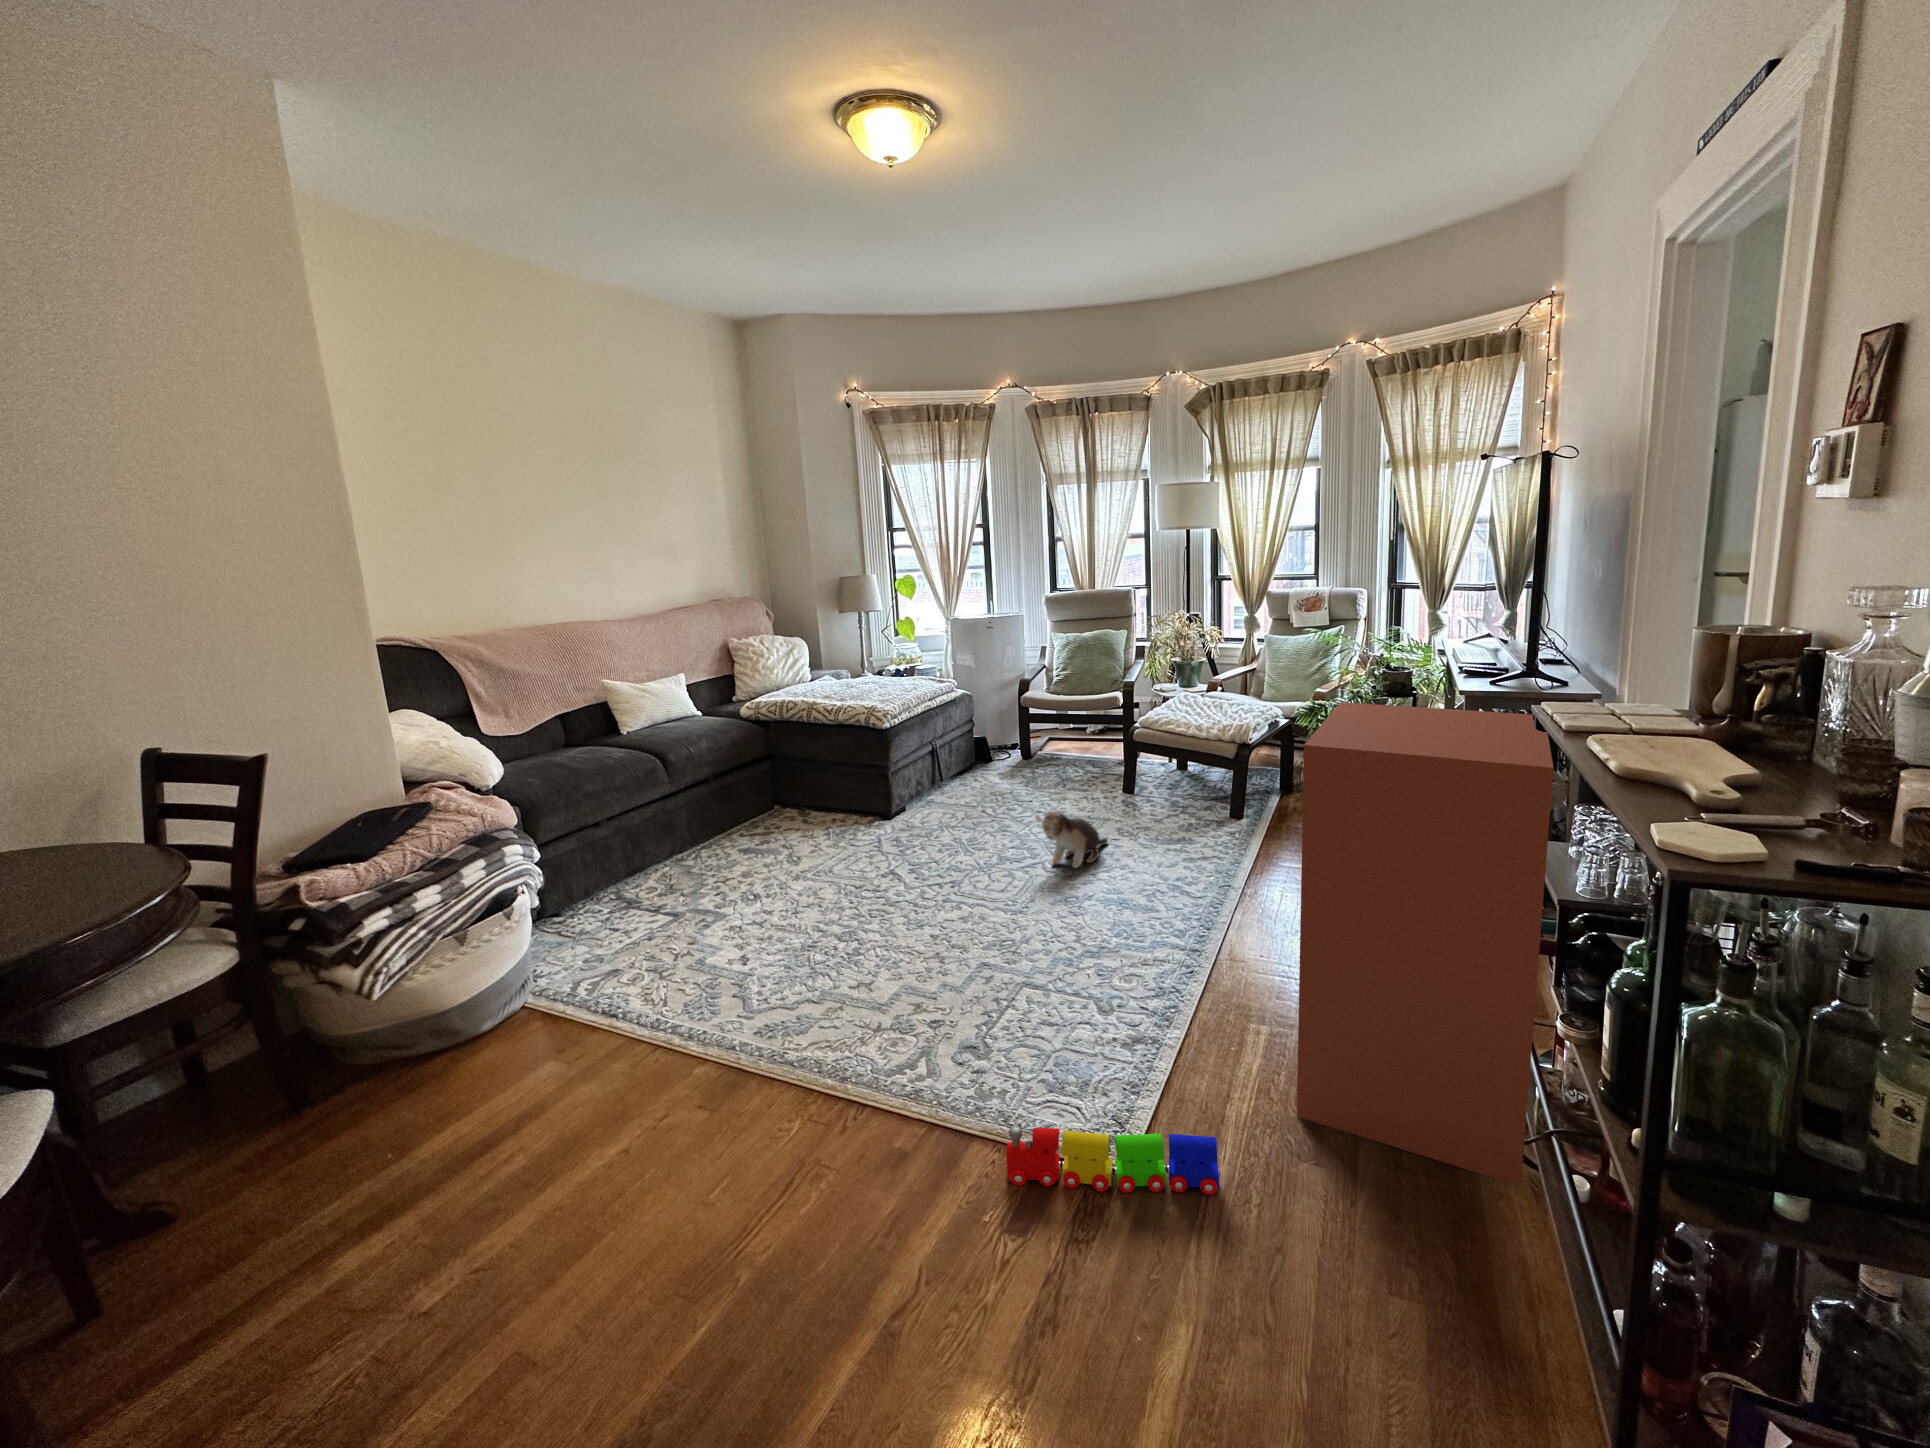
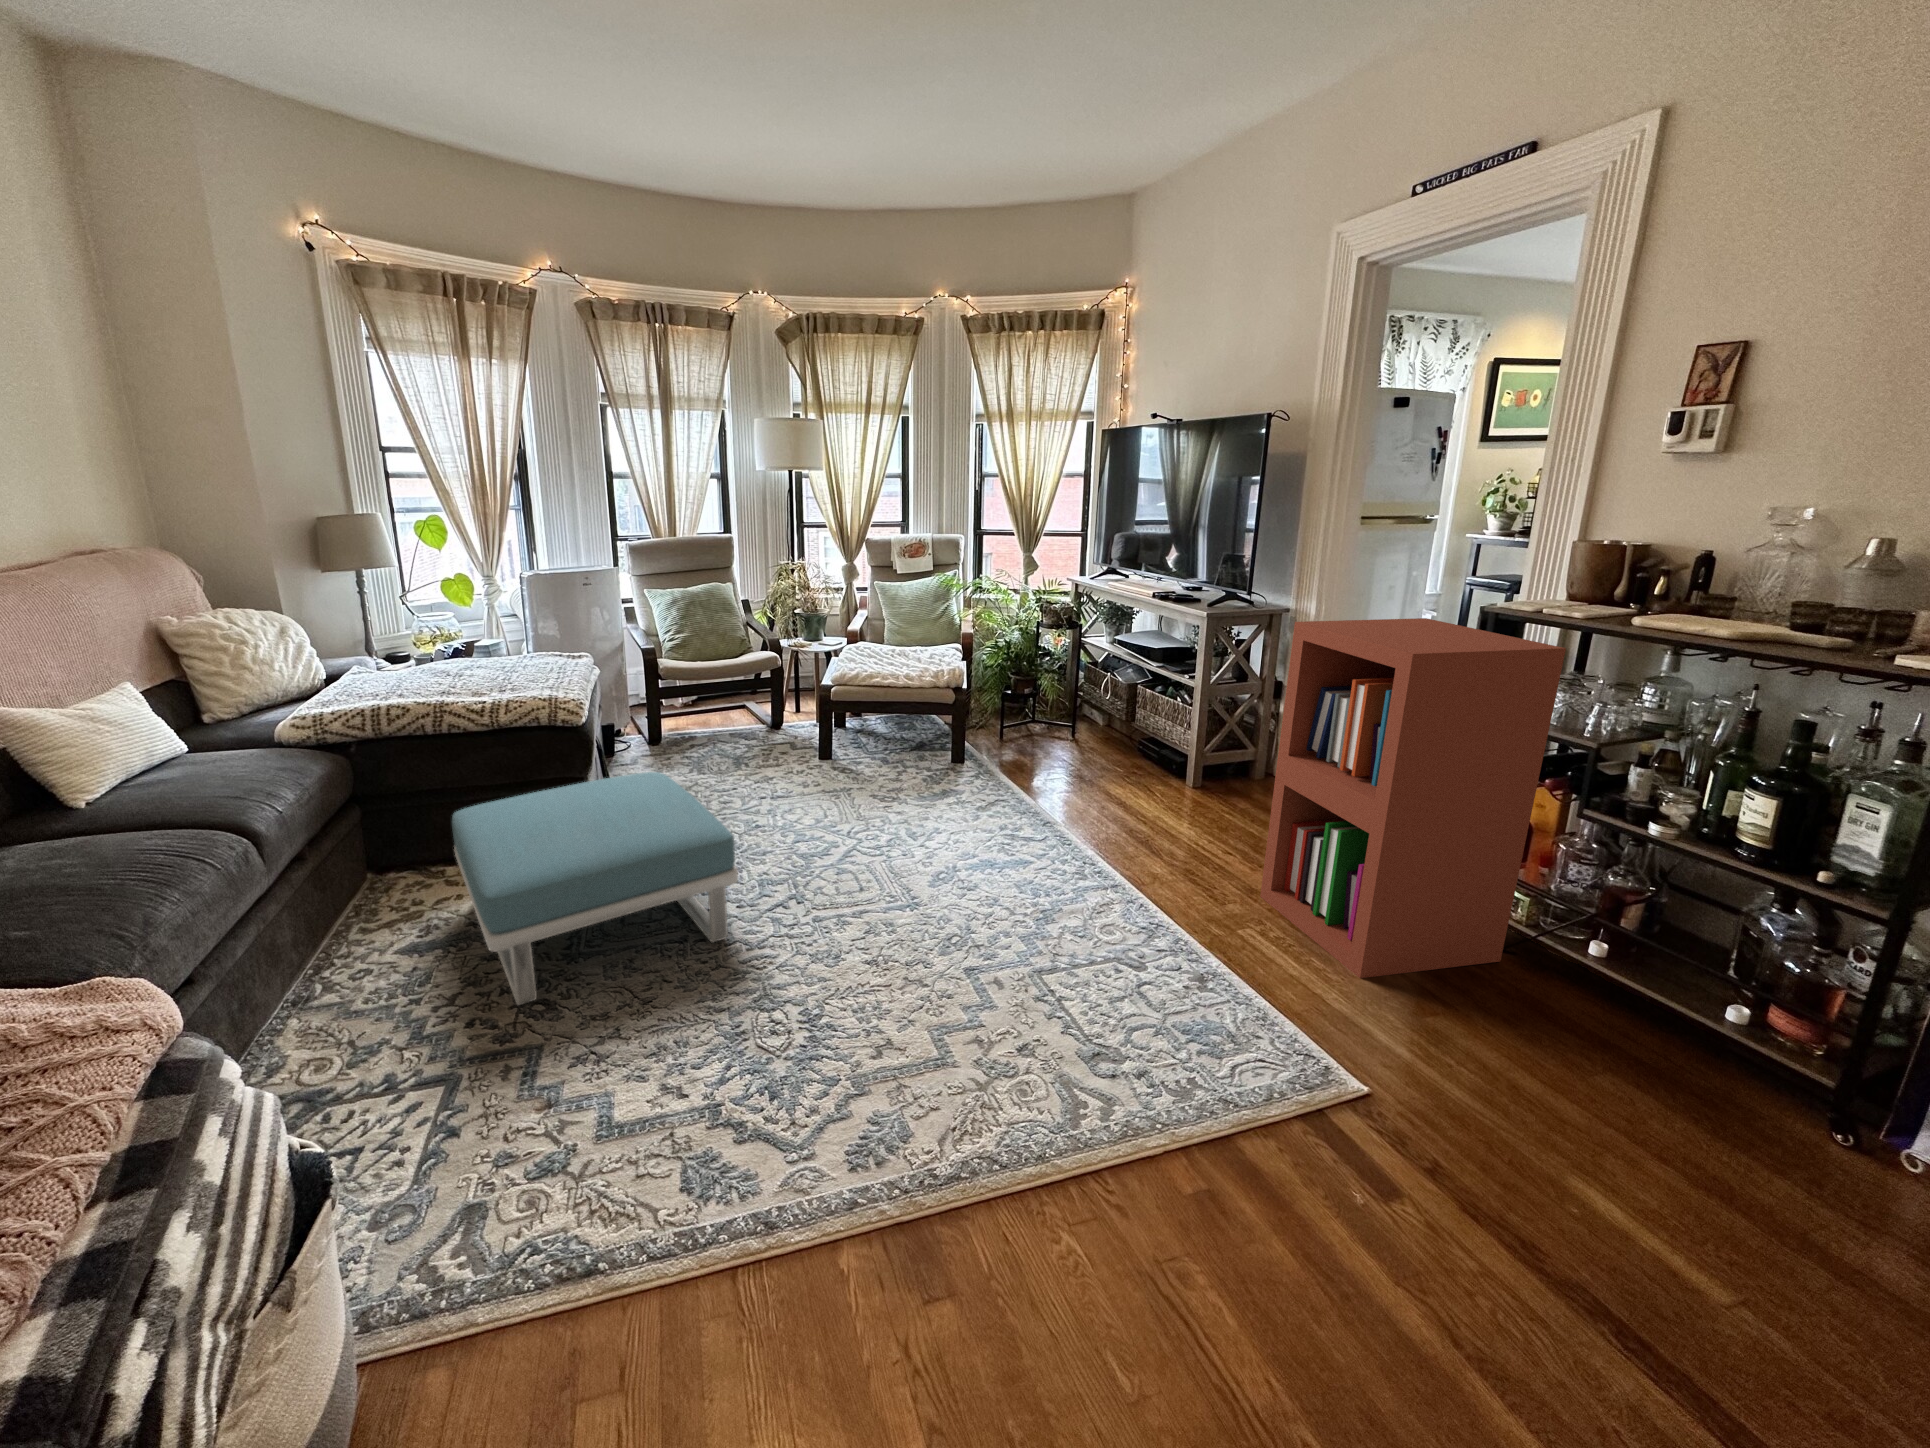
footstool: none [717,768,917,894] -> present [452,772,738,1005]
plush toy: present [1036,811,1108,868] -> none [866,781,905,844]
toy train: present [1006,1127,1220,1195] -> none [1296,1012,1427,1139]

